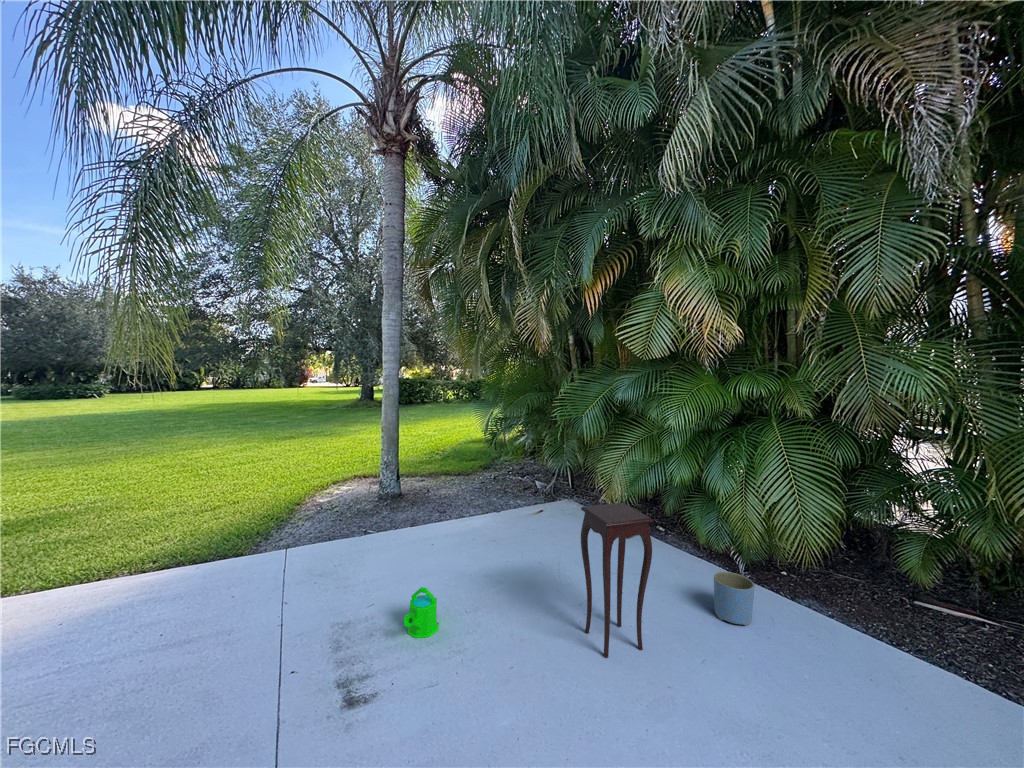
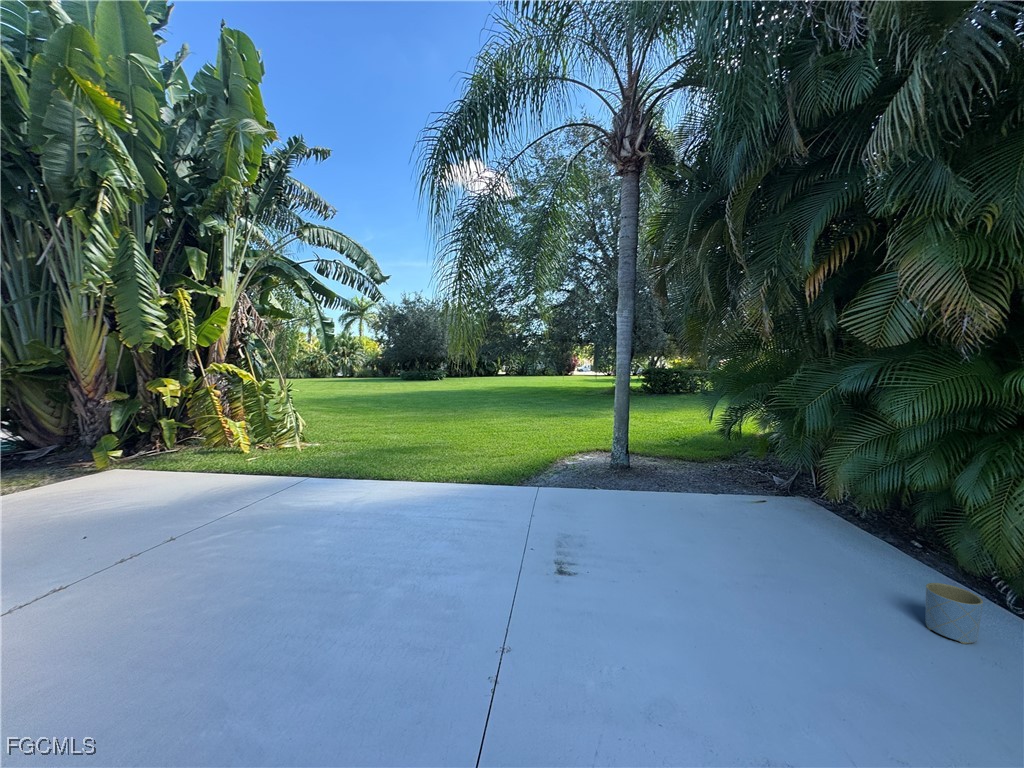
side table: present [581,503,653,658] -> none [753,481,821,618]
watering can: present [404,587,439,638] -> none [601,521,630,557]

